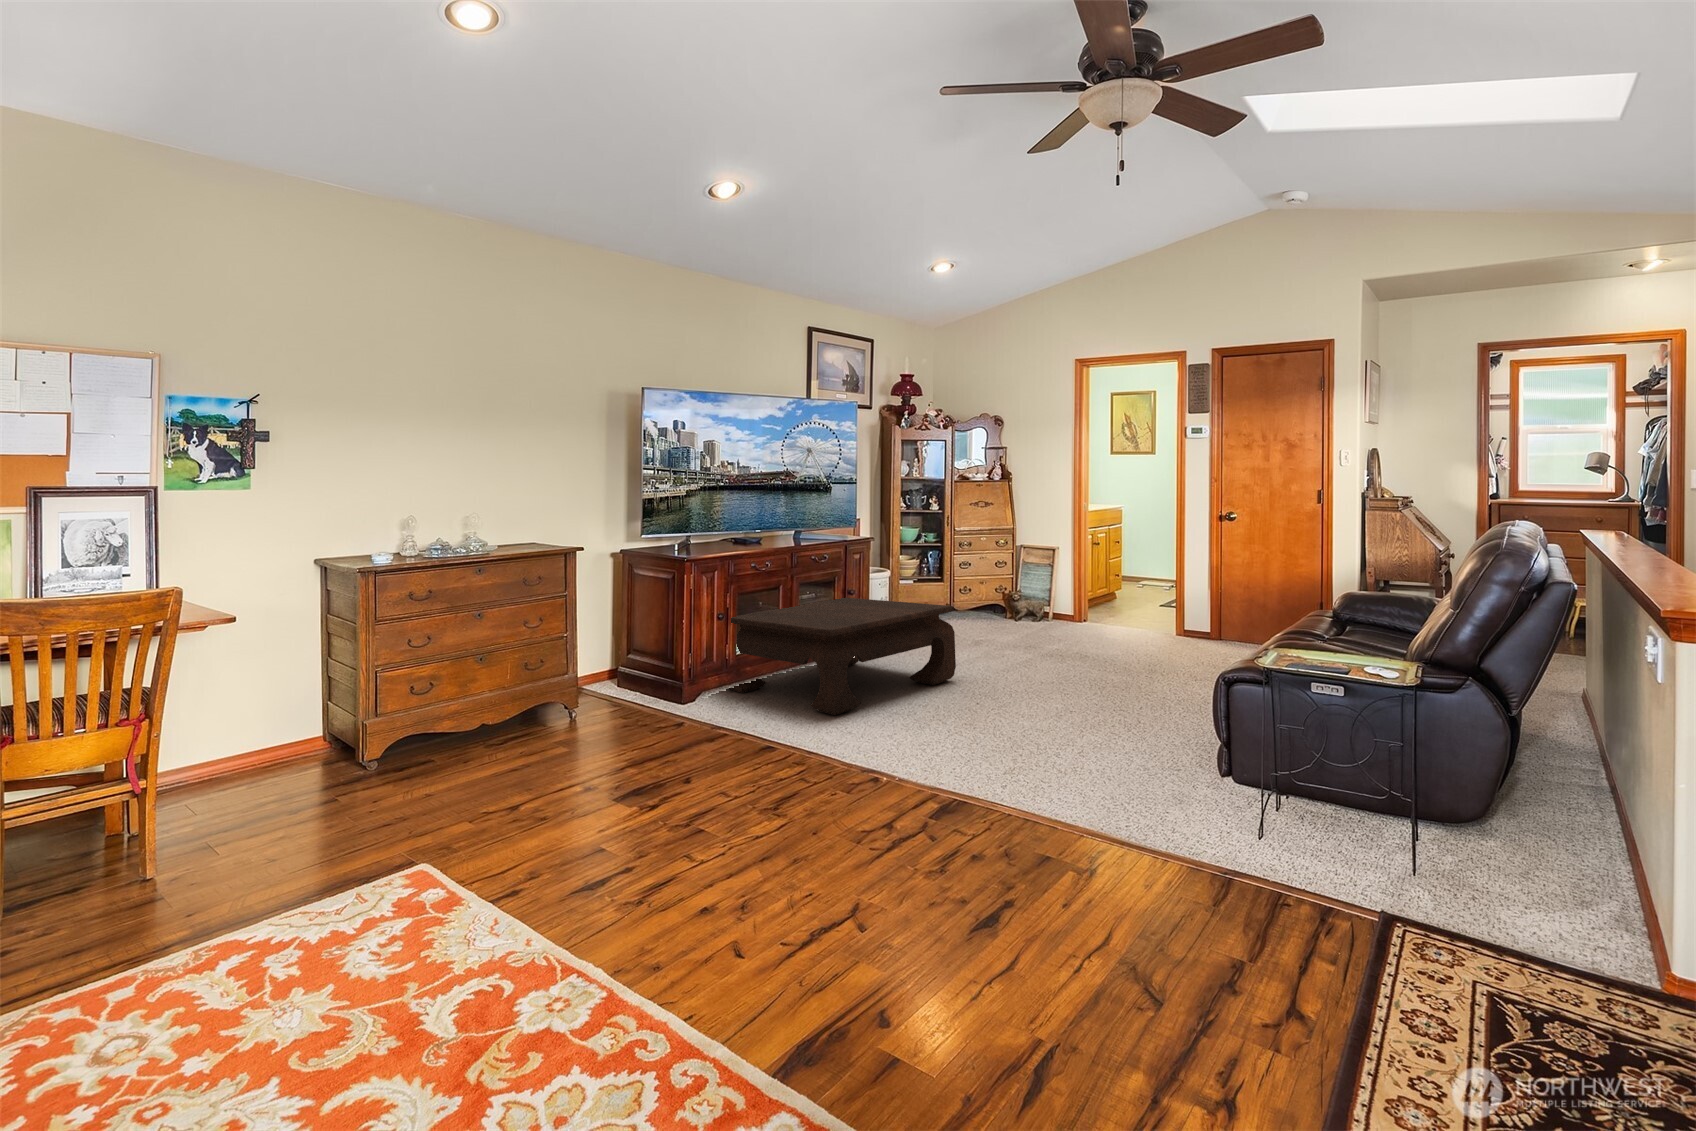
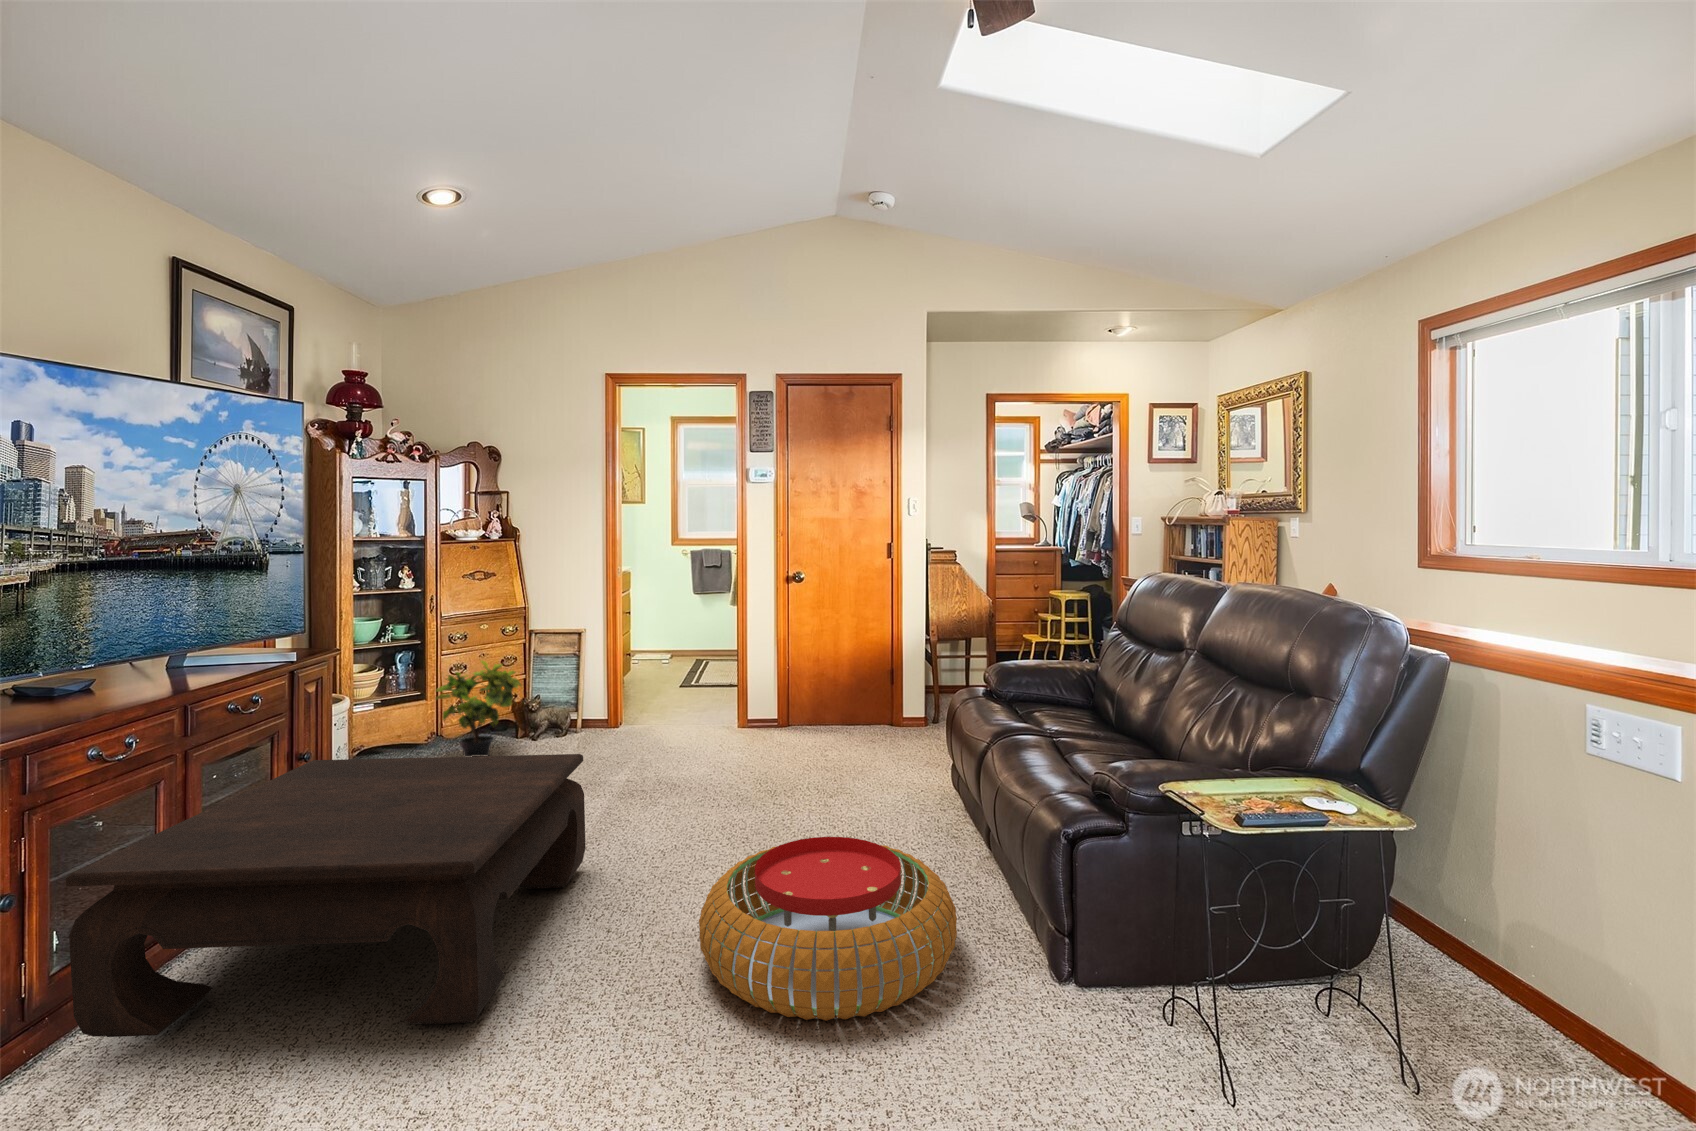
potted plant: none [945,561,997,629] -> present [436,661,521,757]
pouf: none [939,666,1119,763] -> present [699,837,957,1021]

